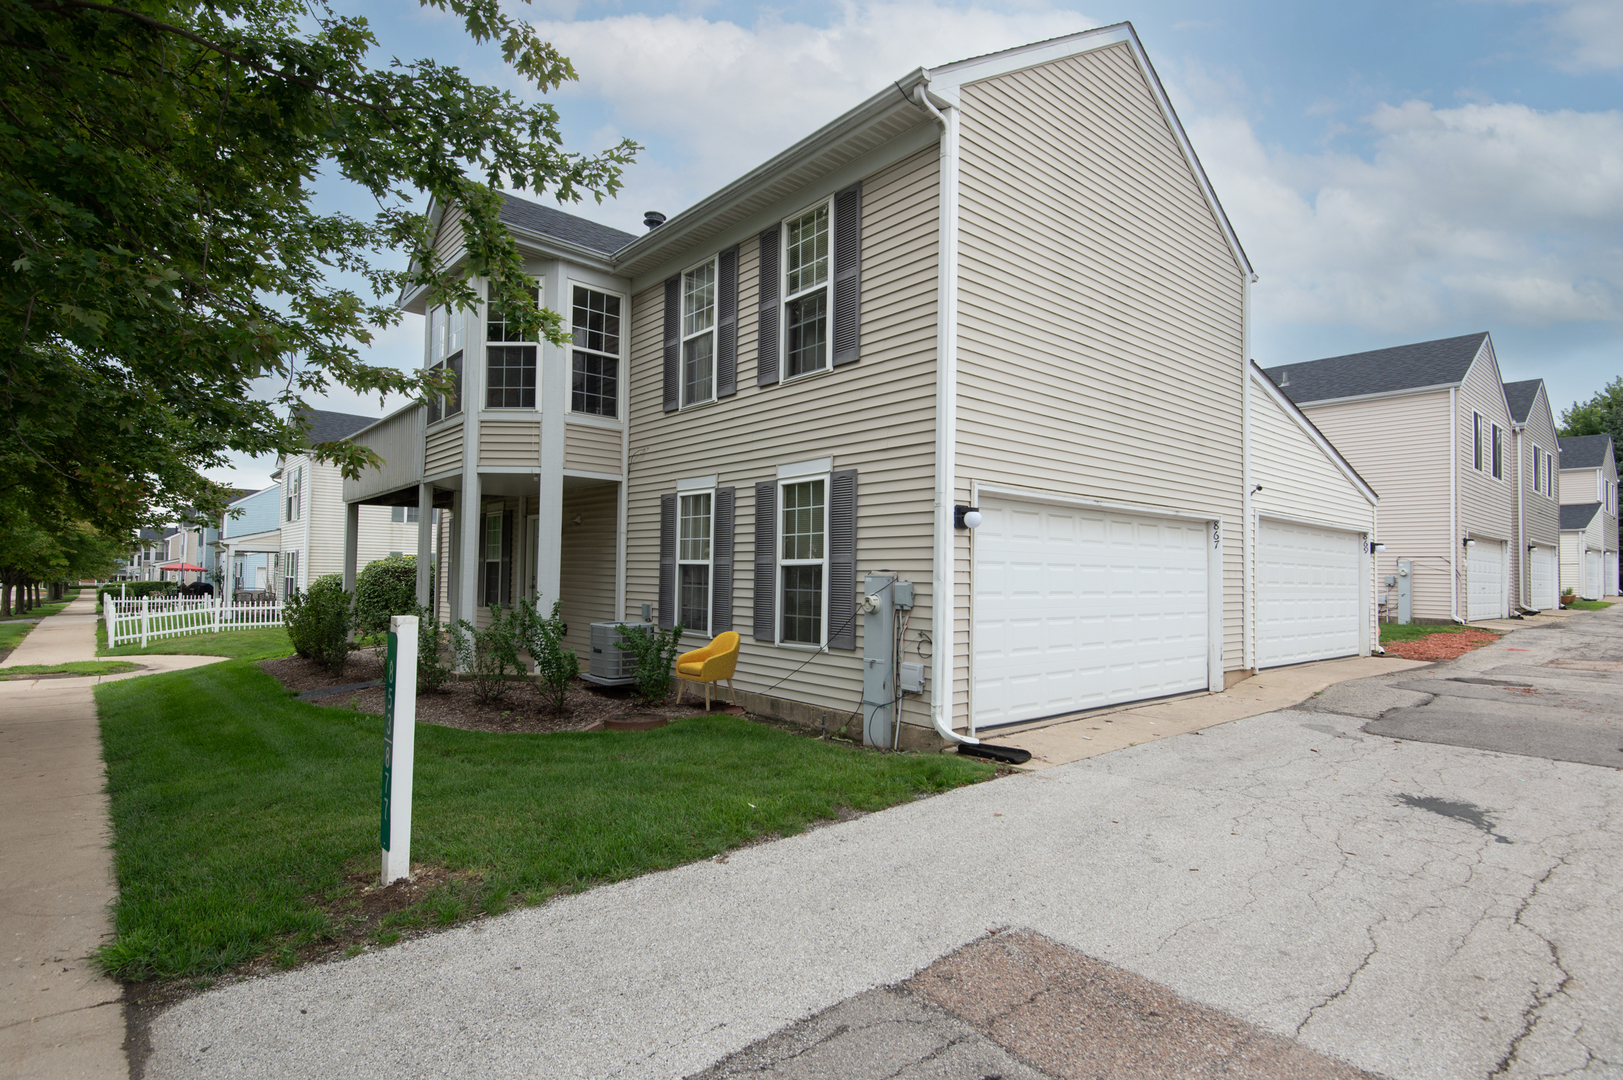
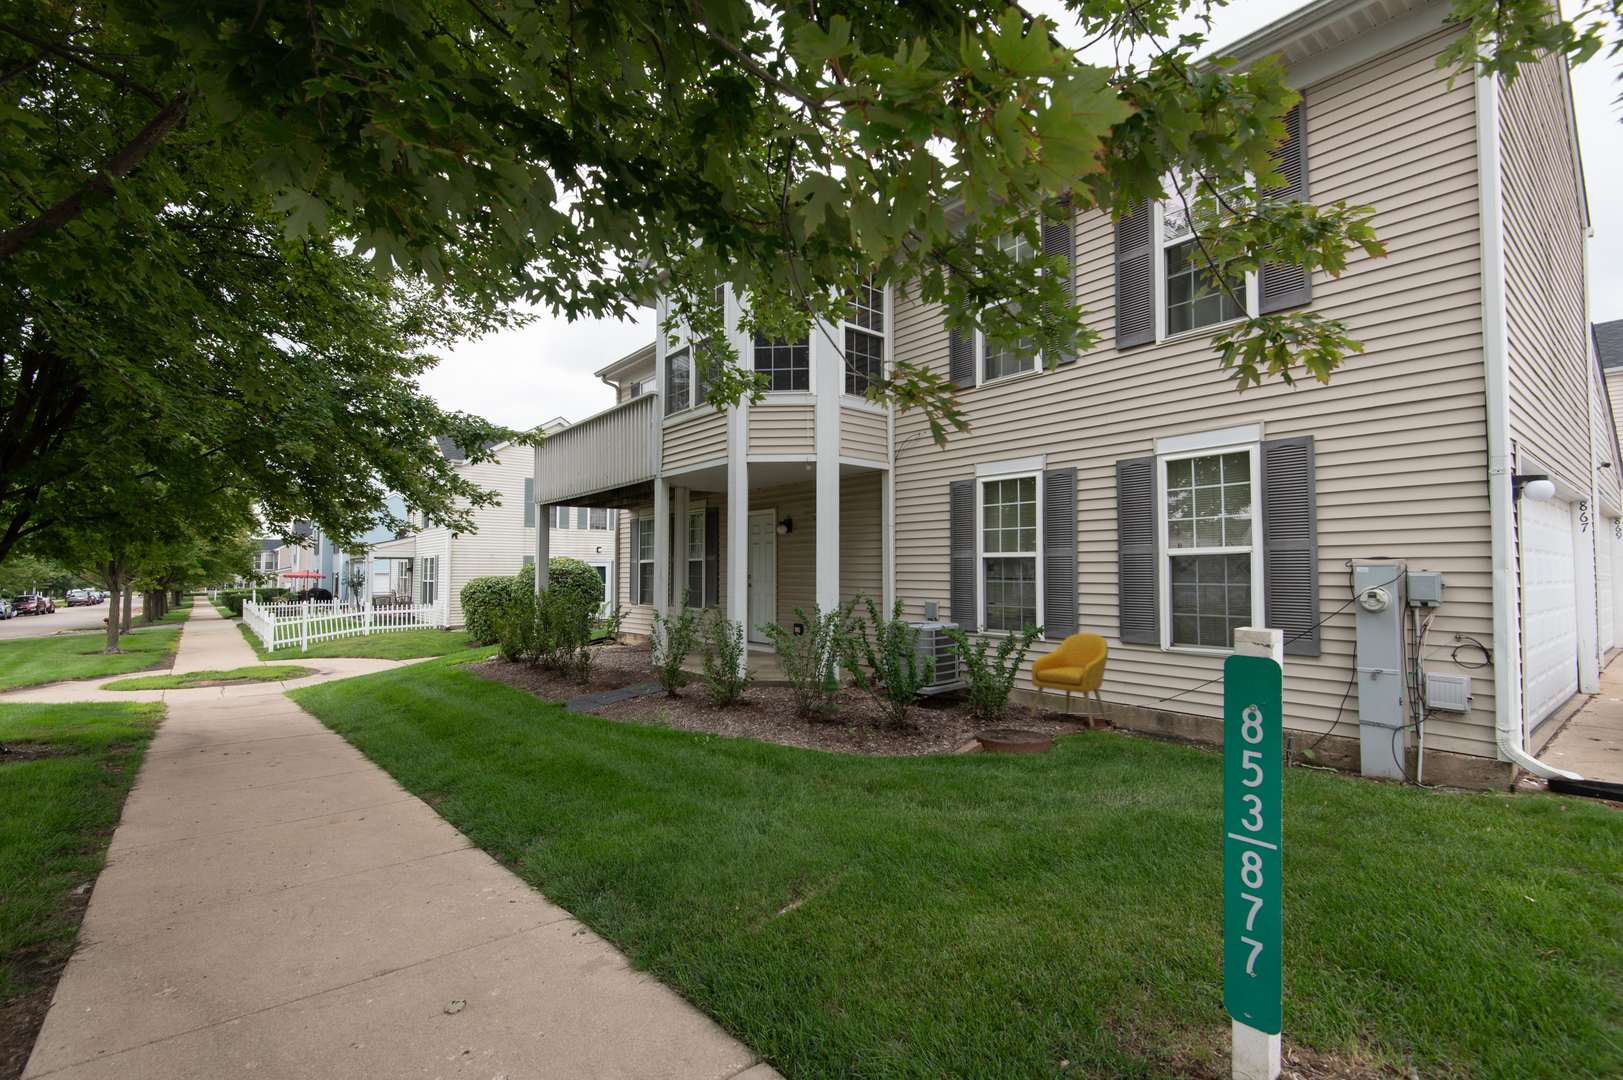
potted tree: none [497,655,517,707] -> present [822,662,840,720]

